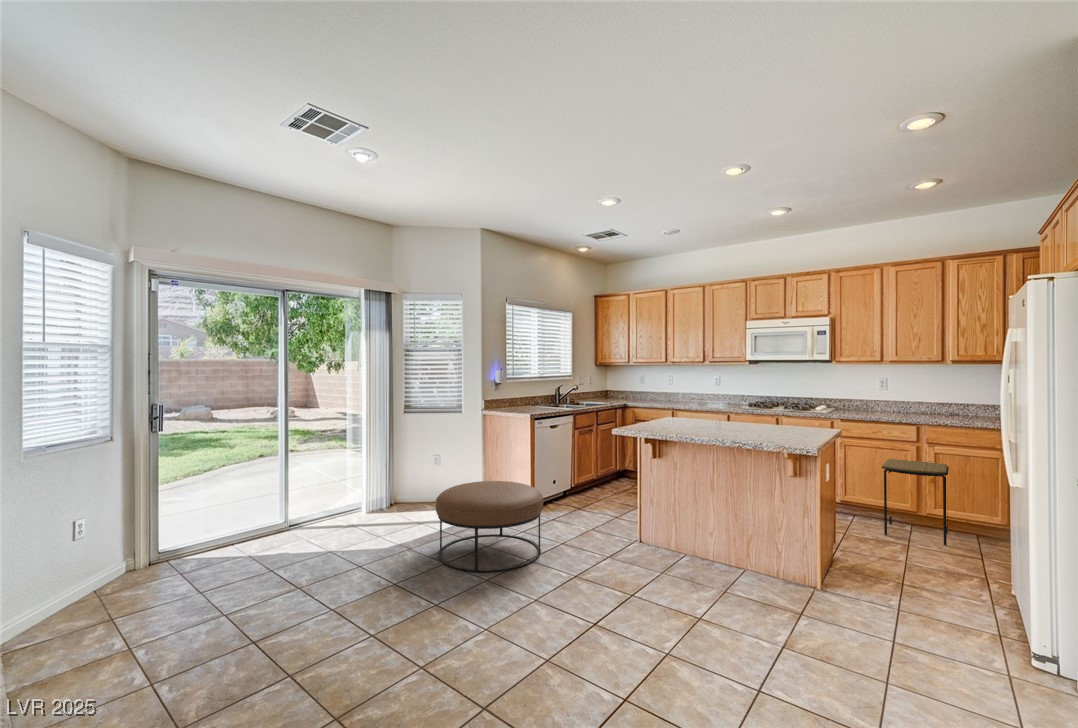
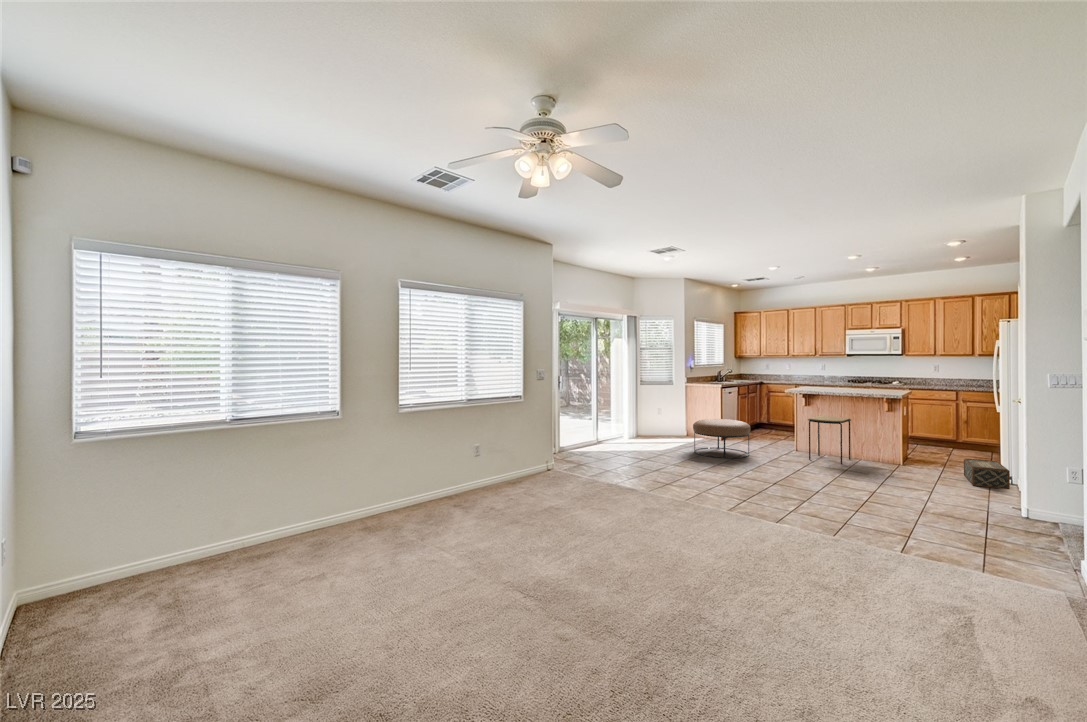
side table: present [882,459,949,545] -> present [808,416,851,464]
woven basket: none [945,595,1067,711] -> present [964,459,1010,489]

